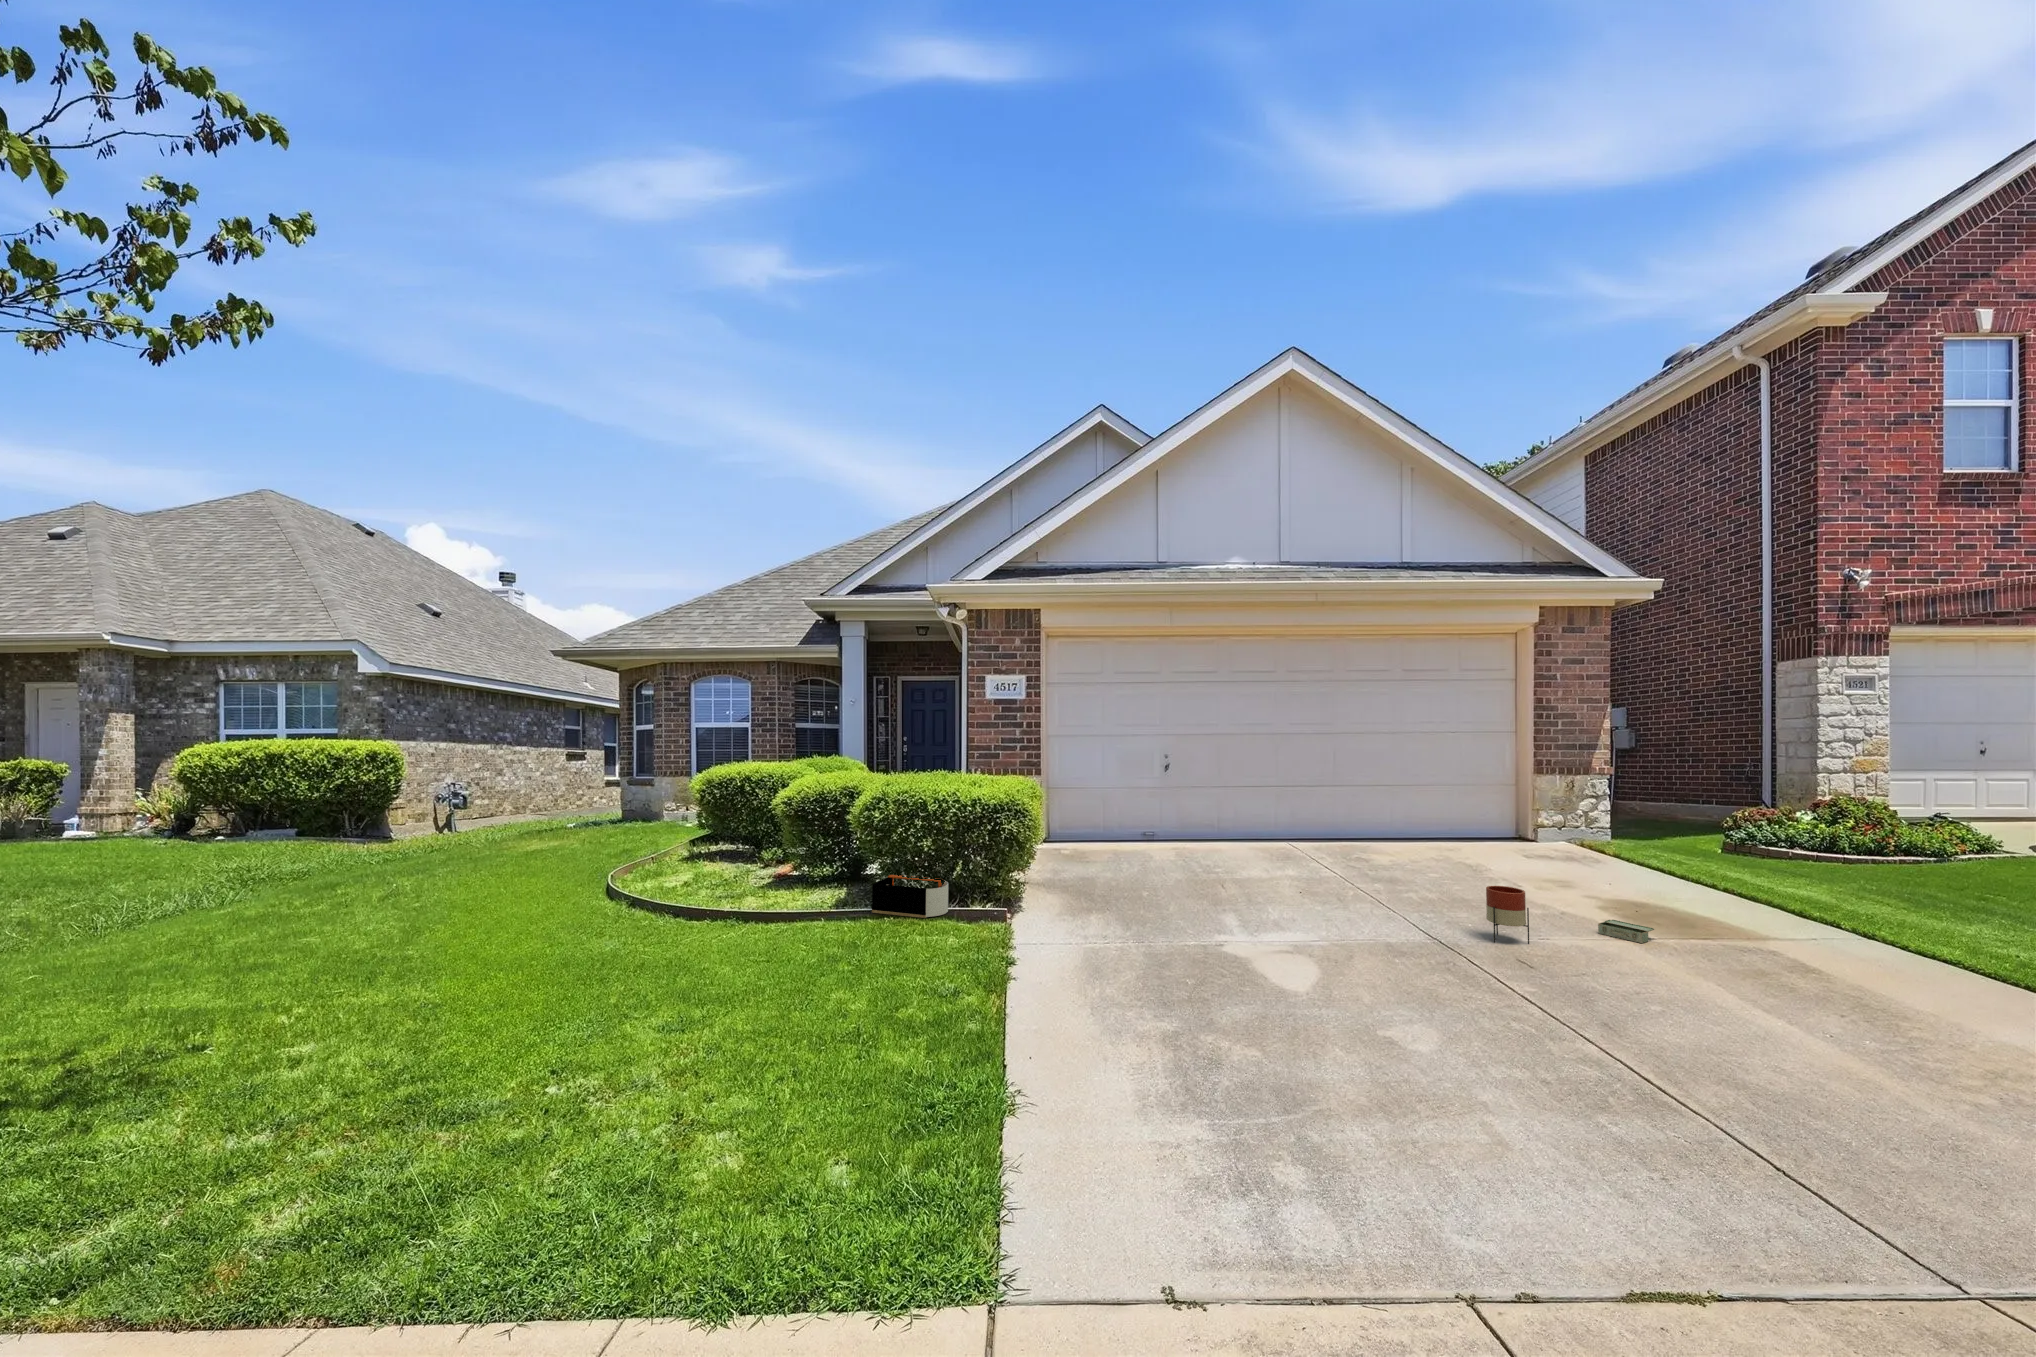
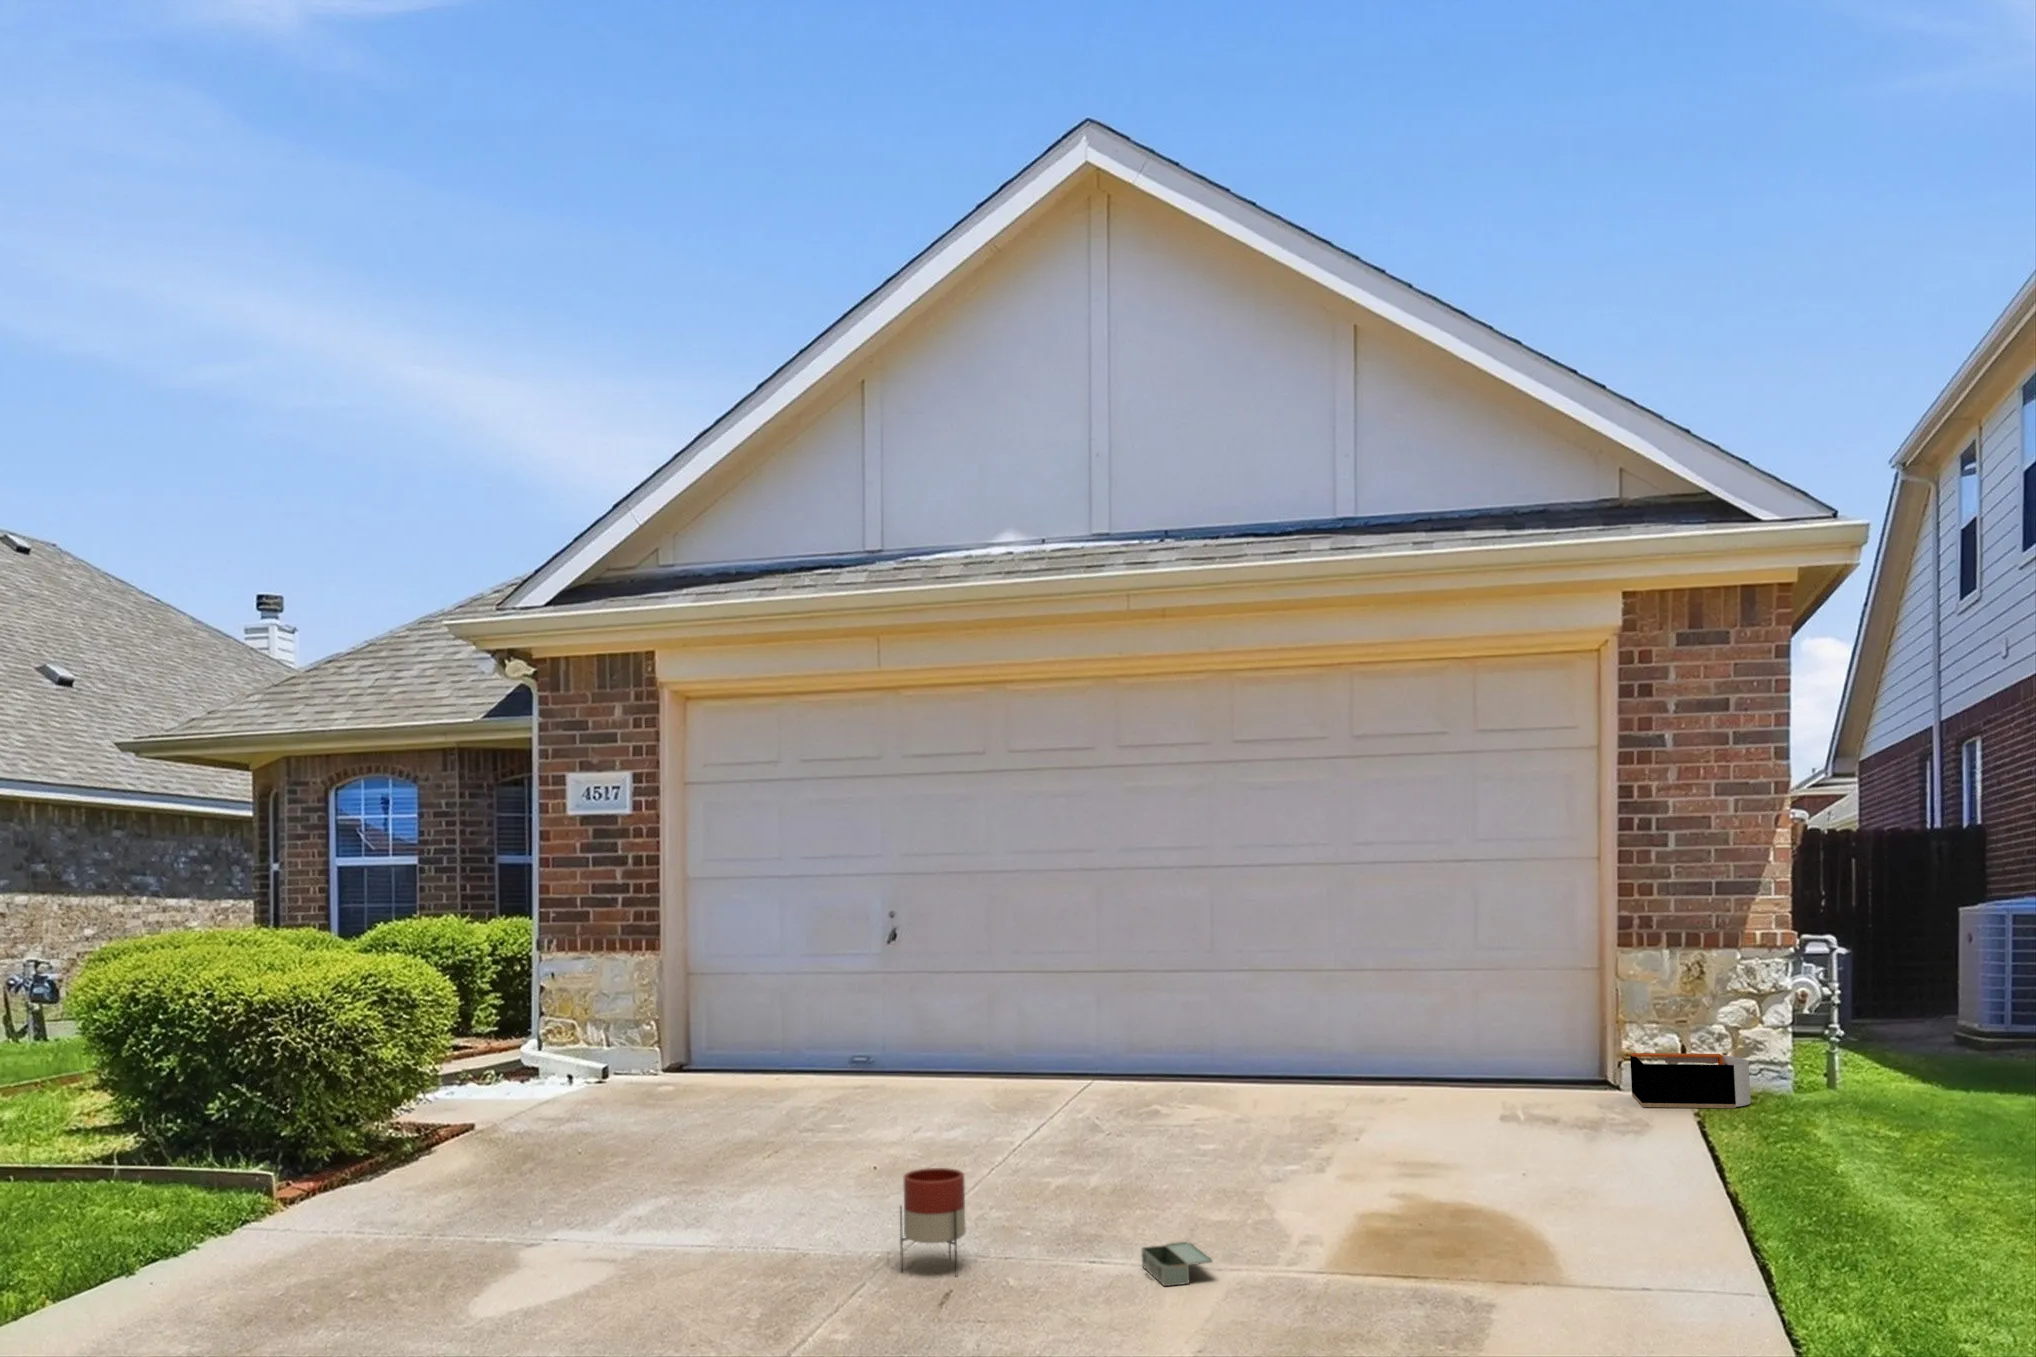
storage bin: present [872,875,948,918] -> present [1630,1053,1751,1108]

